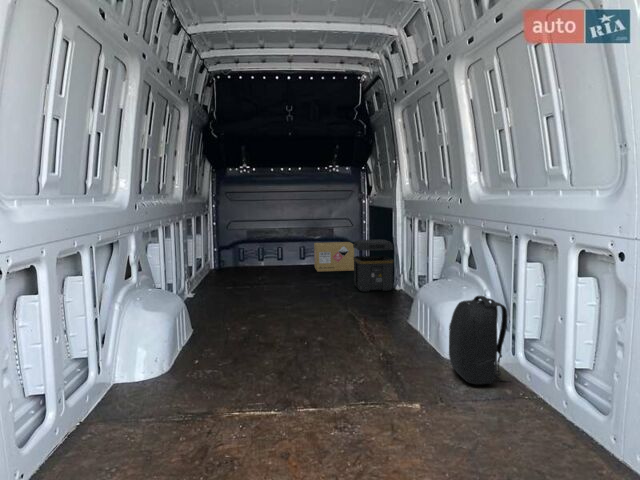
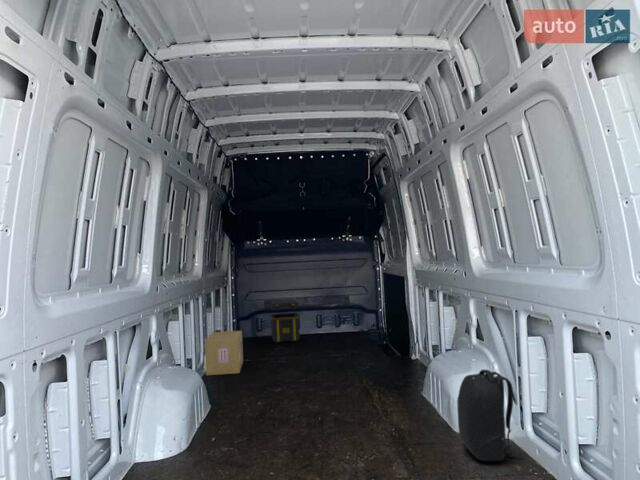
toolbox: present [353,240,393,292] -> present [270,300,300,343]
cardboard box: present [314,242,354,272] -> present [205,331,243,375]

